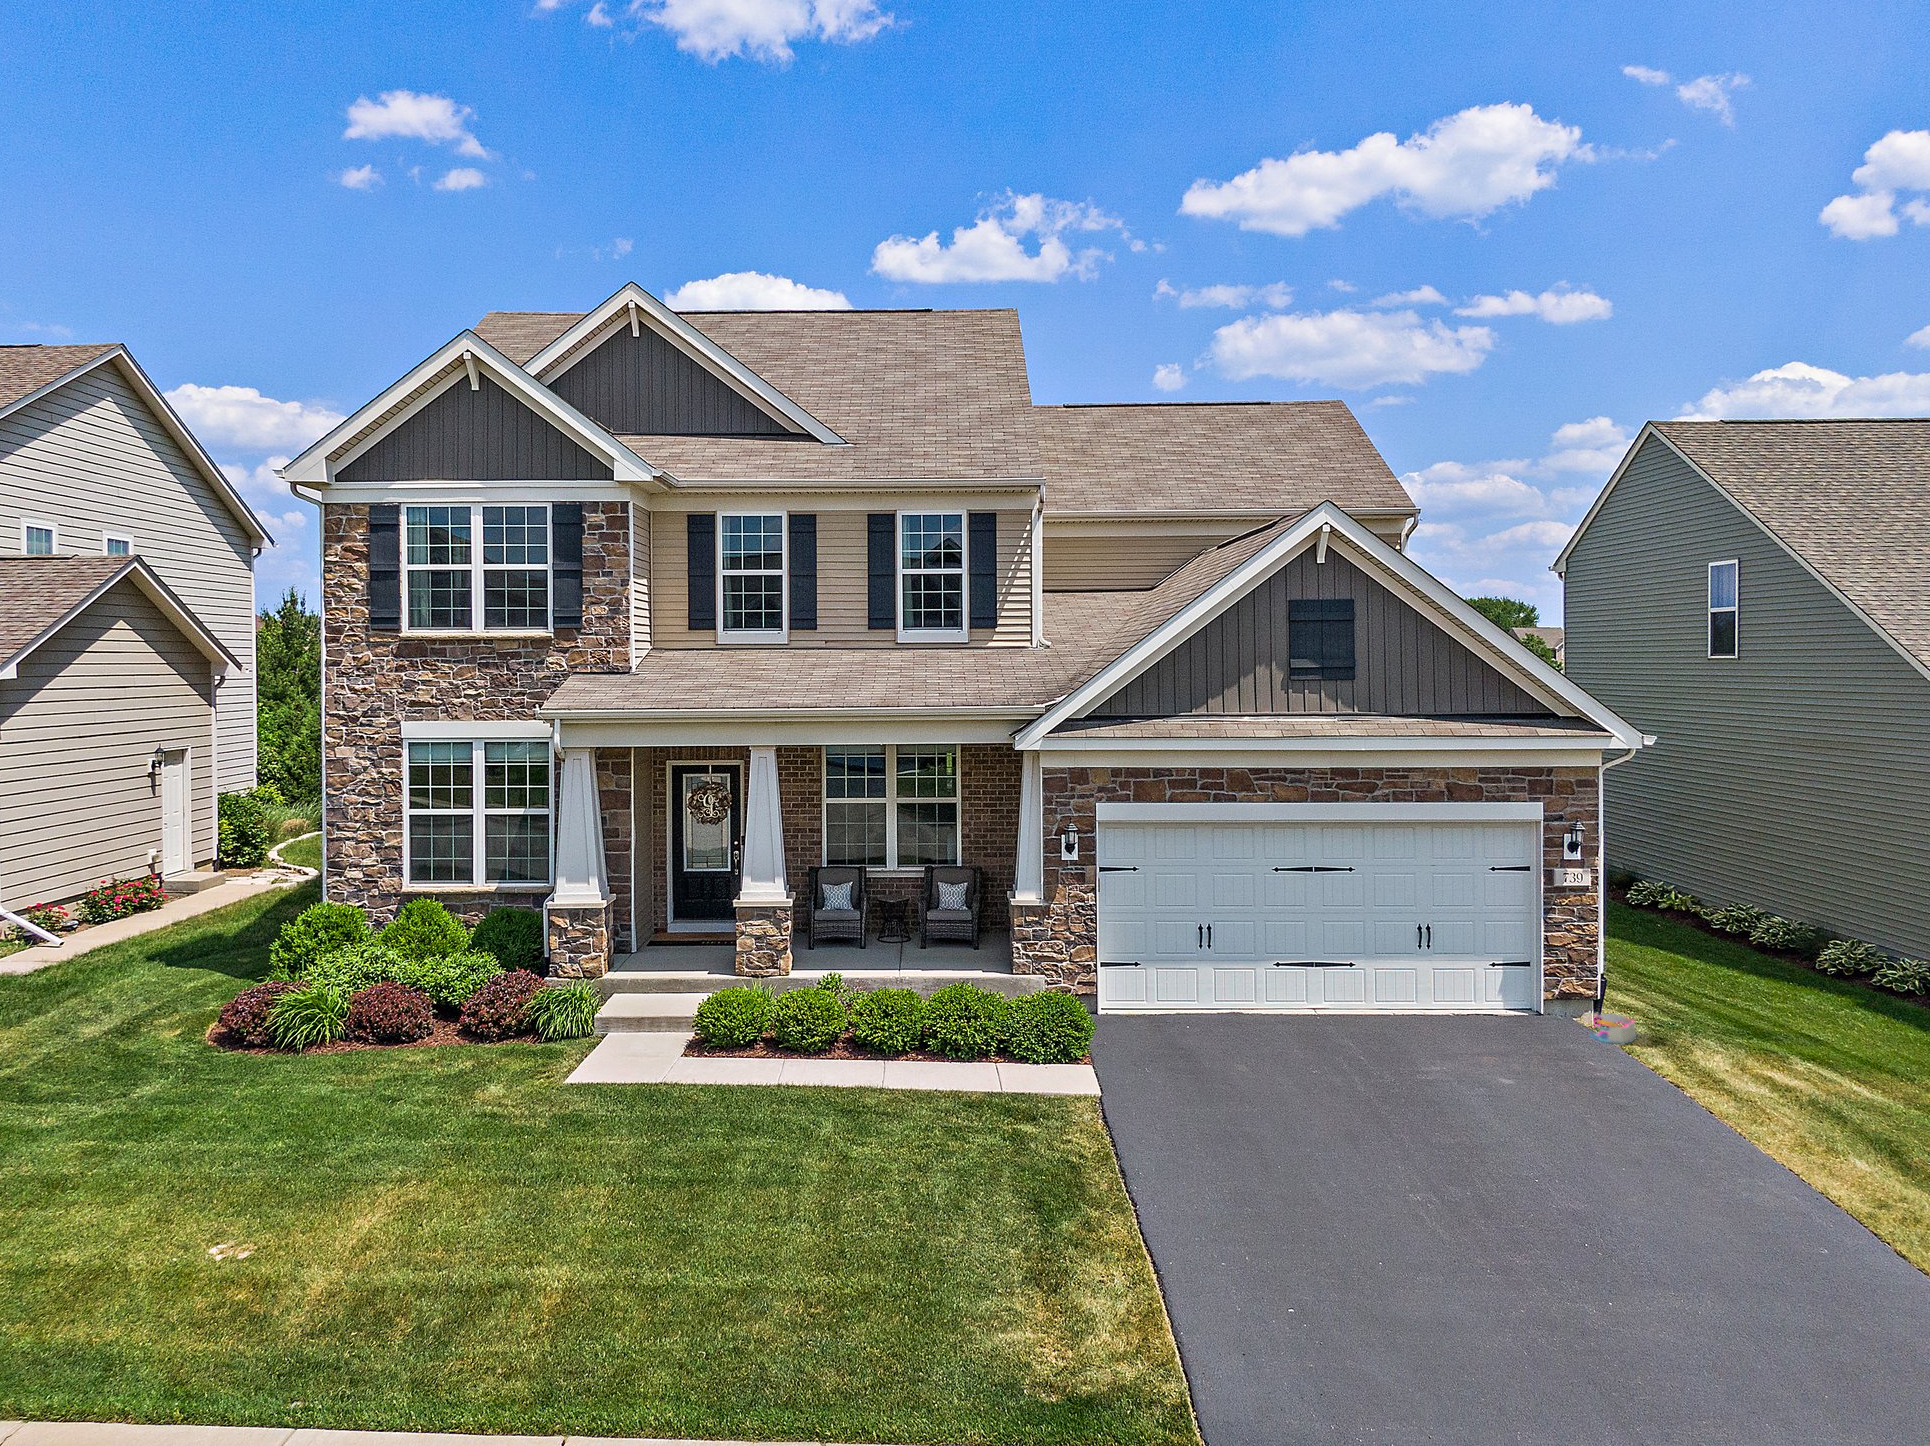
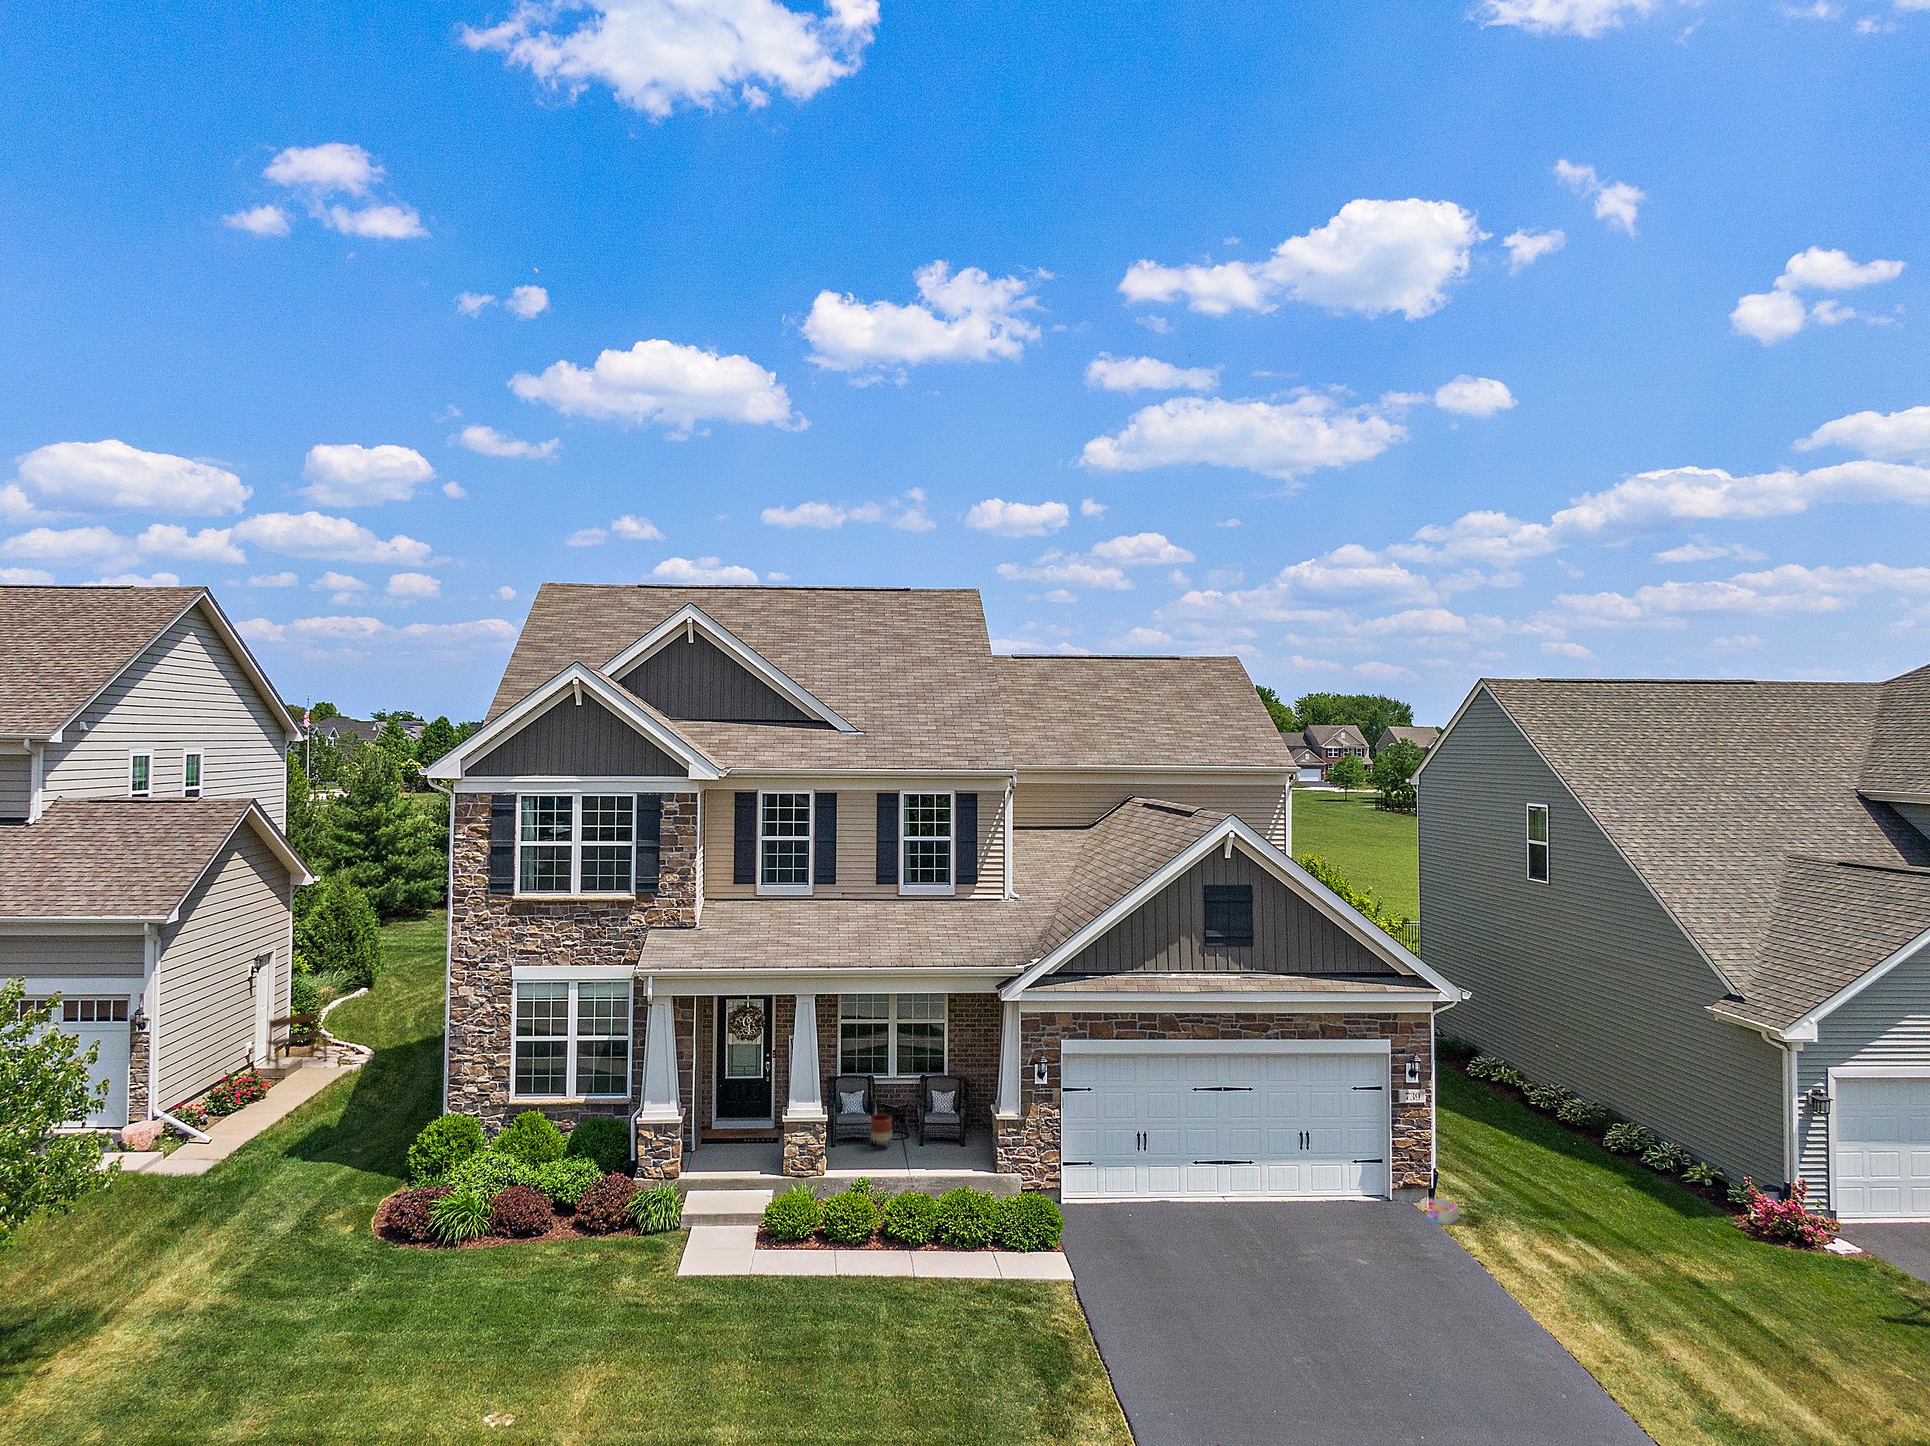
bench: none [180,820,253,882] -> present [266,1012,327,1071]
planter: none [851,909,879,952] -> present [870,1114,892,1142]

